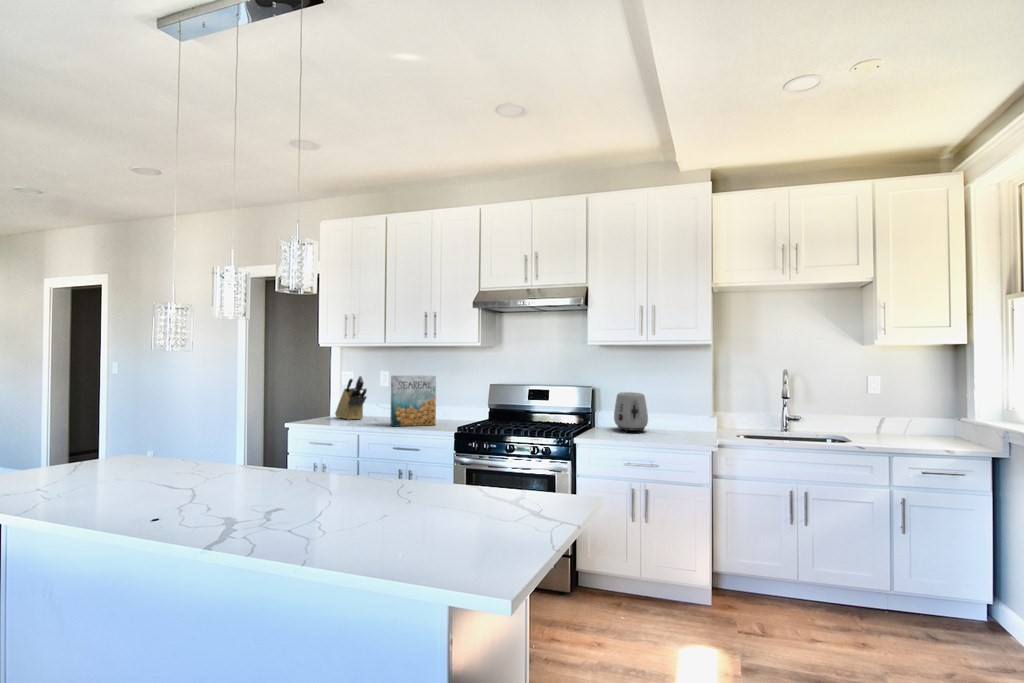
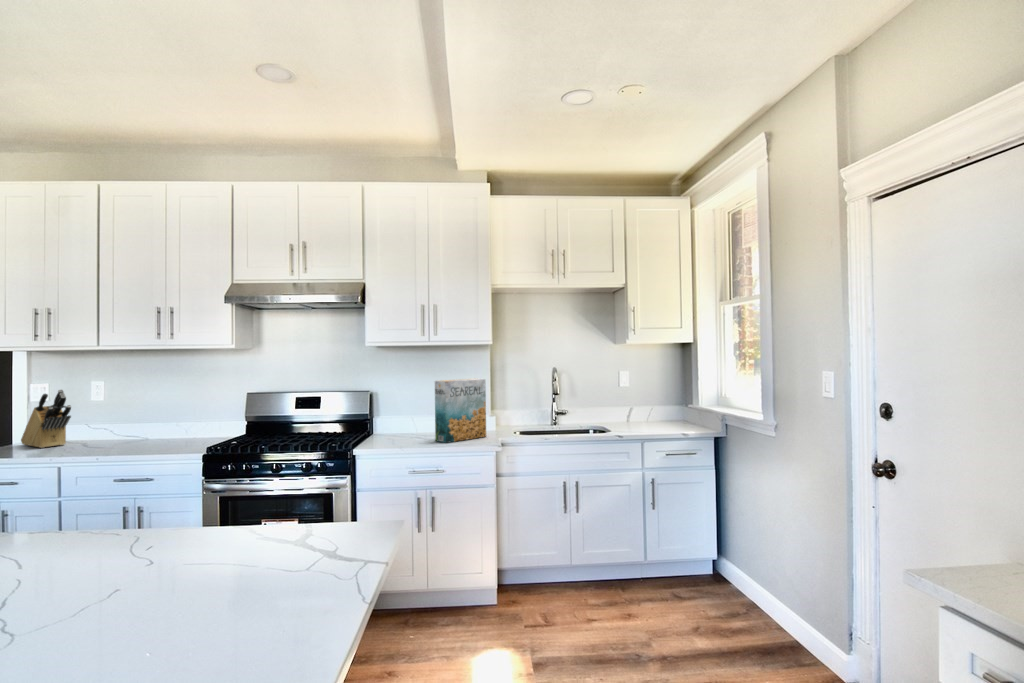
cereal box: present [391,375,436,427] -> present [435,379,486,443]
toaster: present [614,392,648,432] -> none [395,395,431,437]

